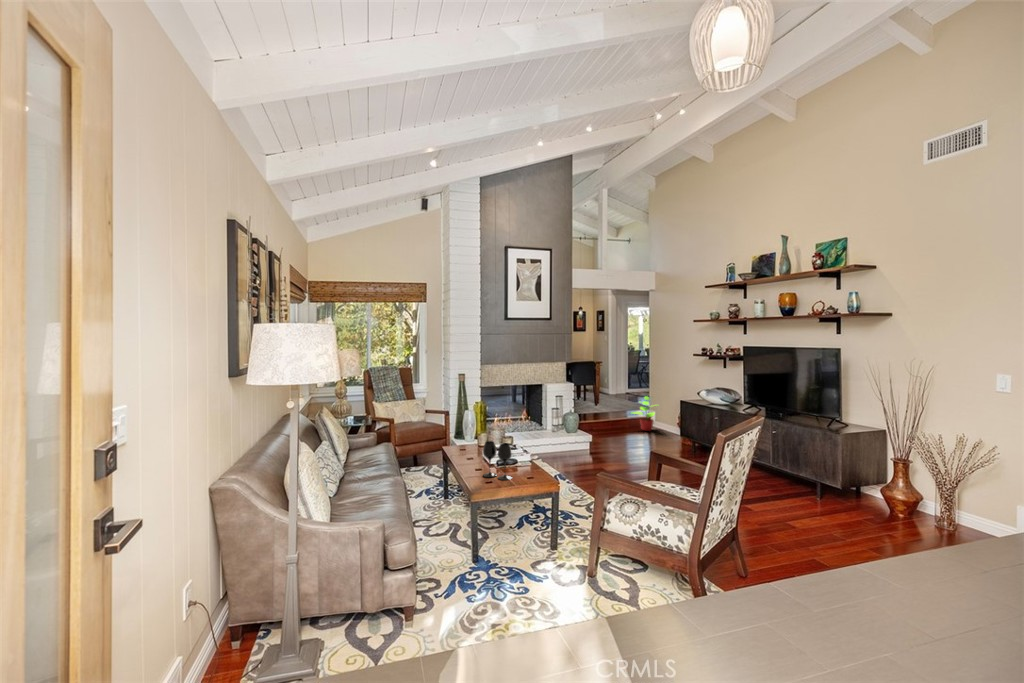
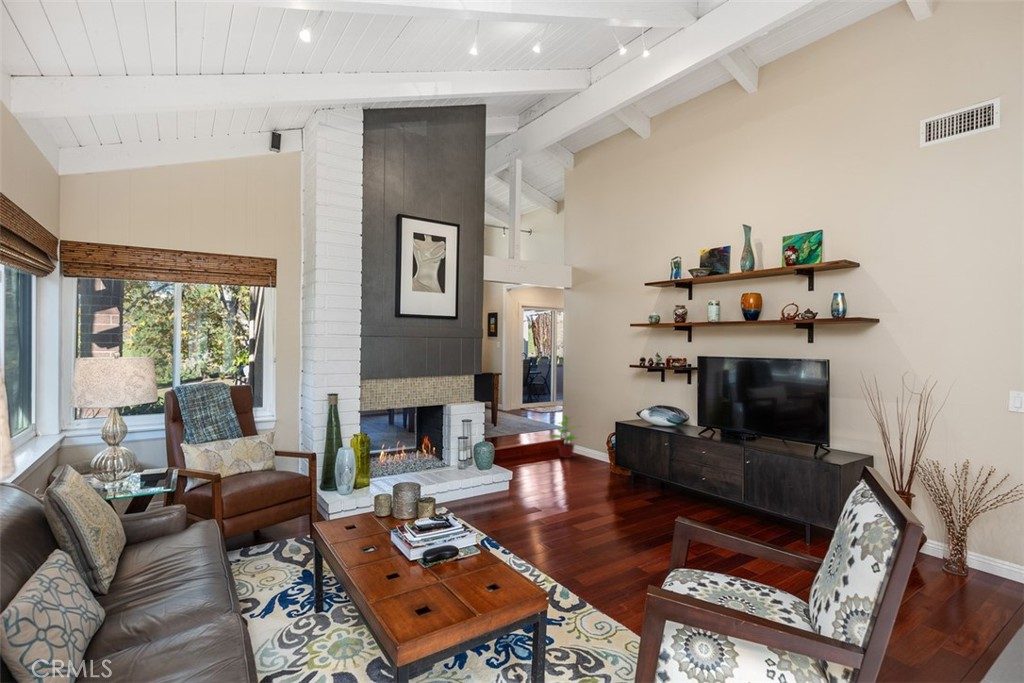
wine glass: present [483,441,512,480] -> none [402,523,458,595]

